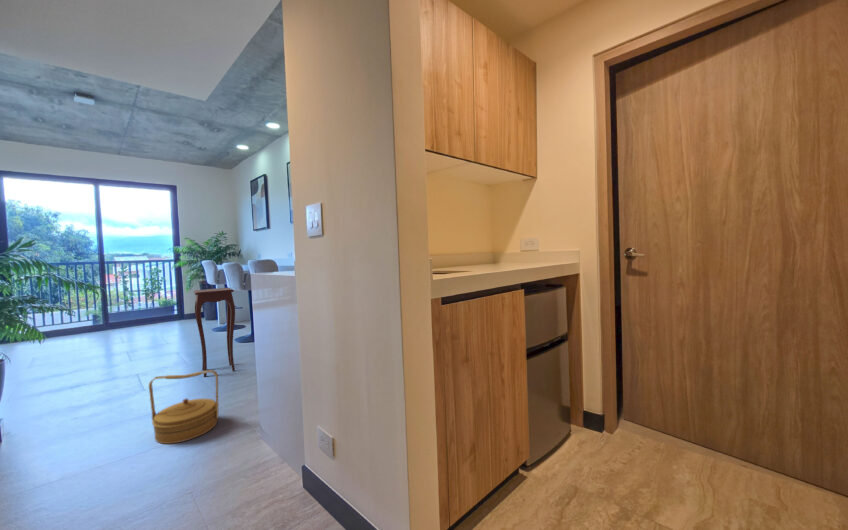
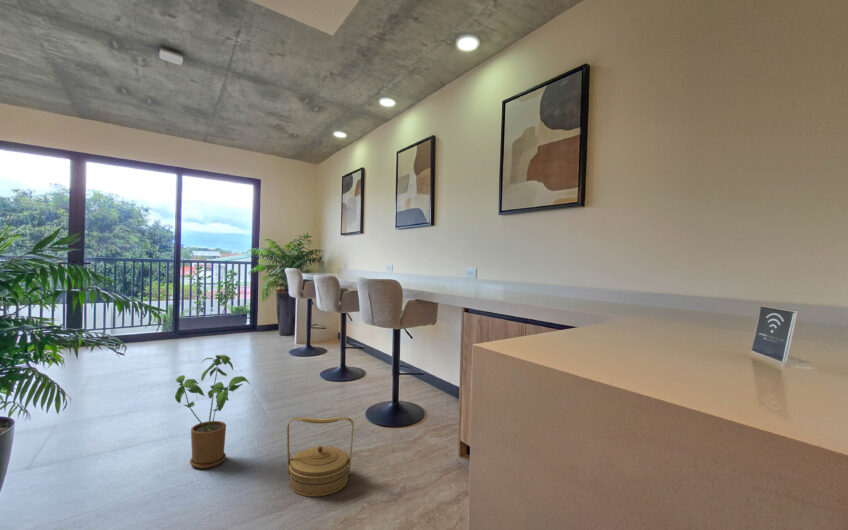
side table: present [194,288,235,377] -> none [301,311,347,415]
house plant: none [27,330,119,437] -> present [175,355,250,468]

